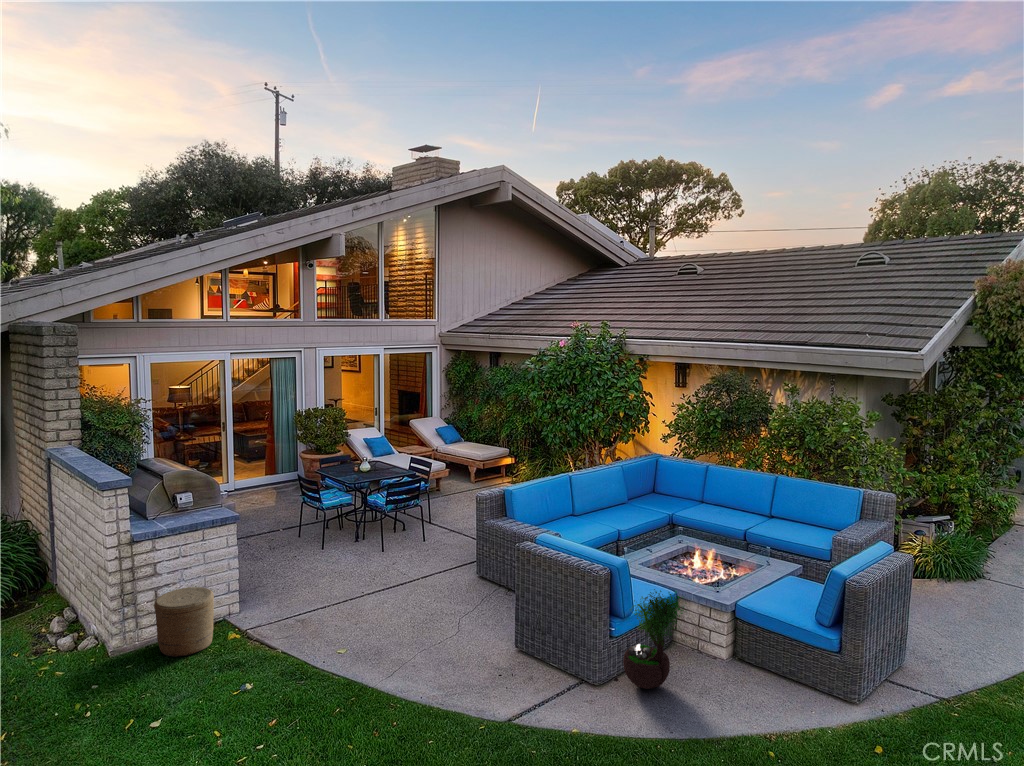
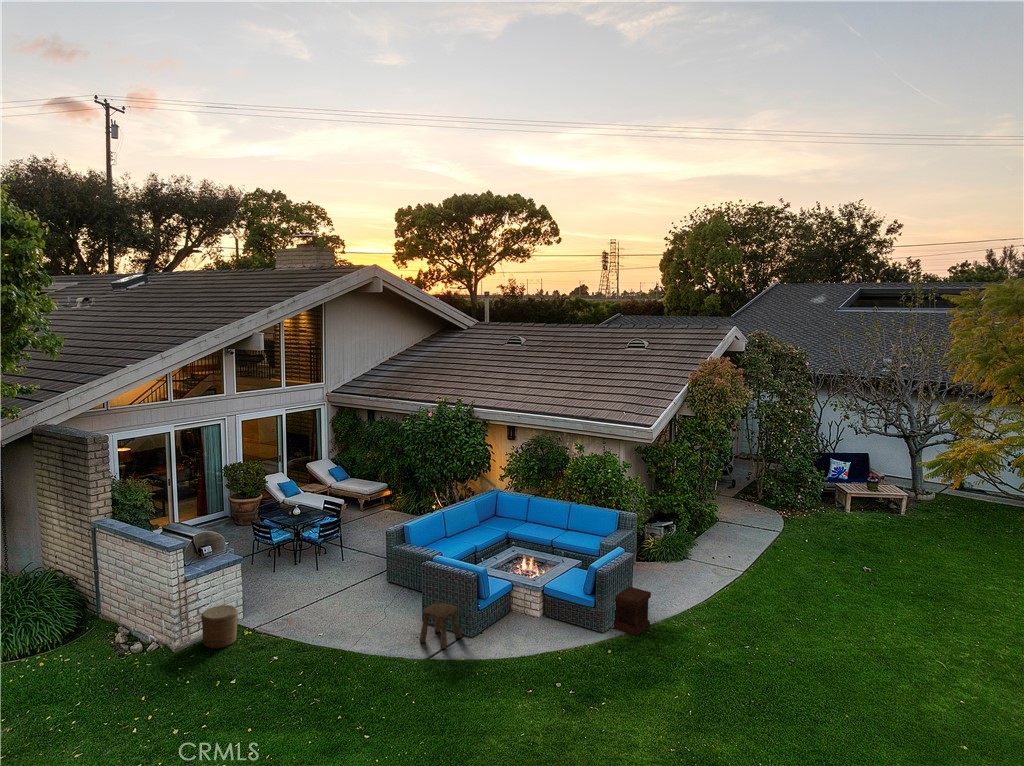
potted tree: present [623,589,684,689] -> none [486,583,518,635]
stool: none [498,615,576,706] -> present [420,602,461,649]
side table: none [880,615,977,728] -> present [613,586,651,636]

